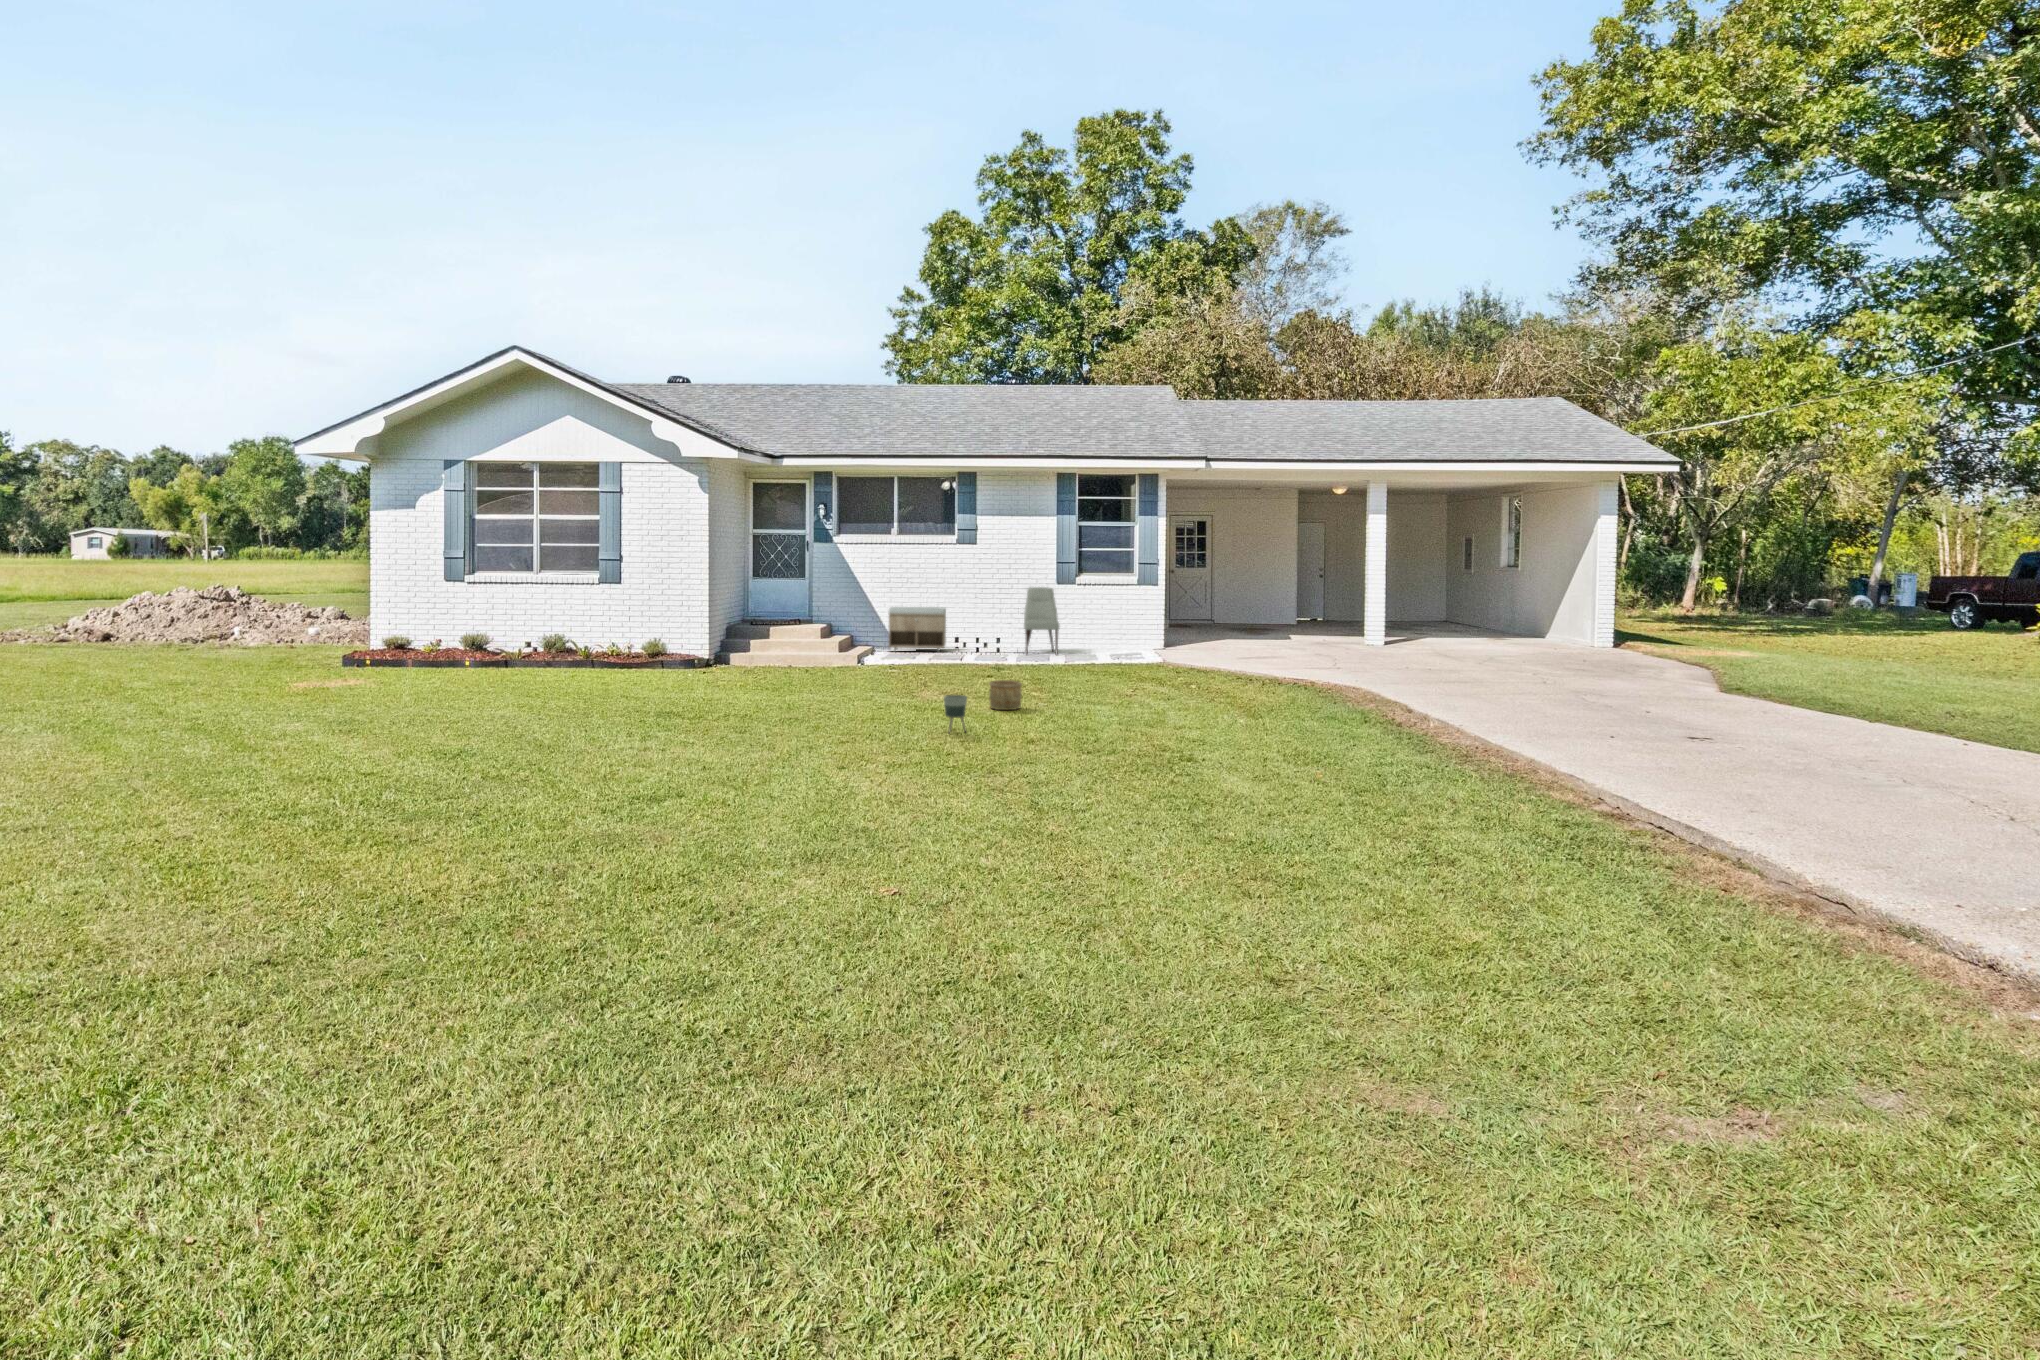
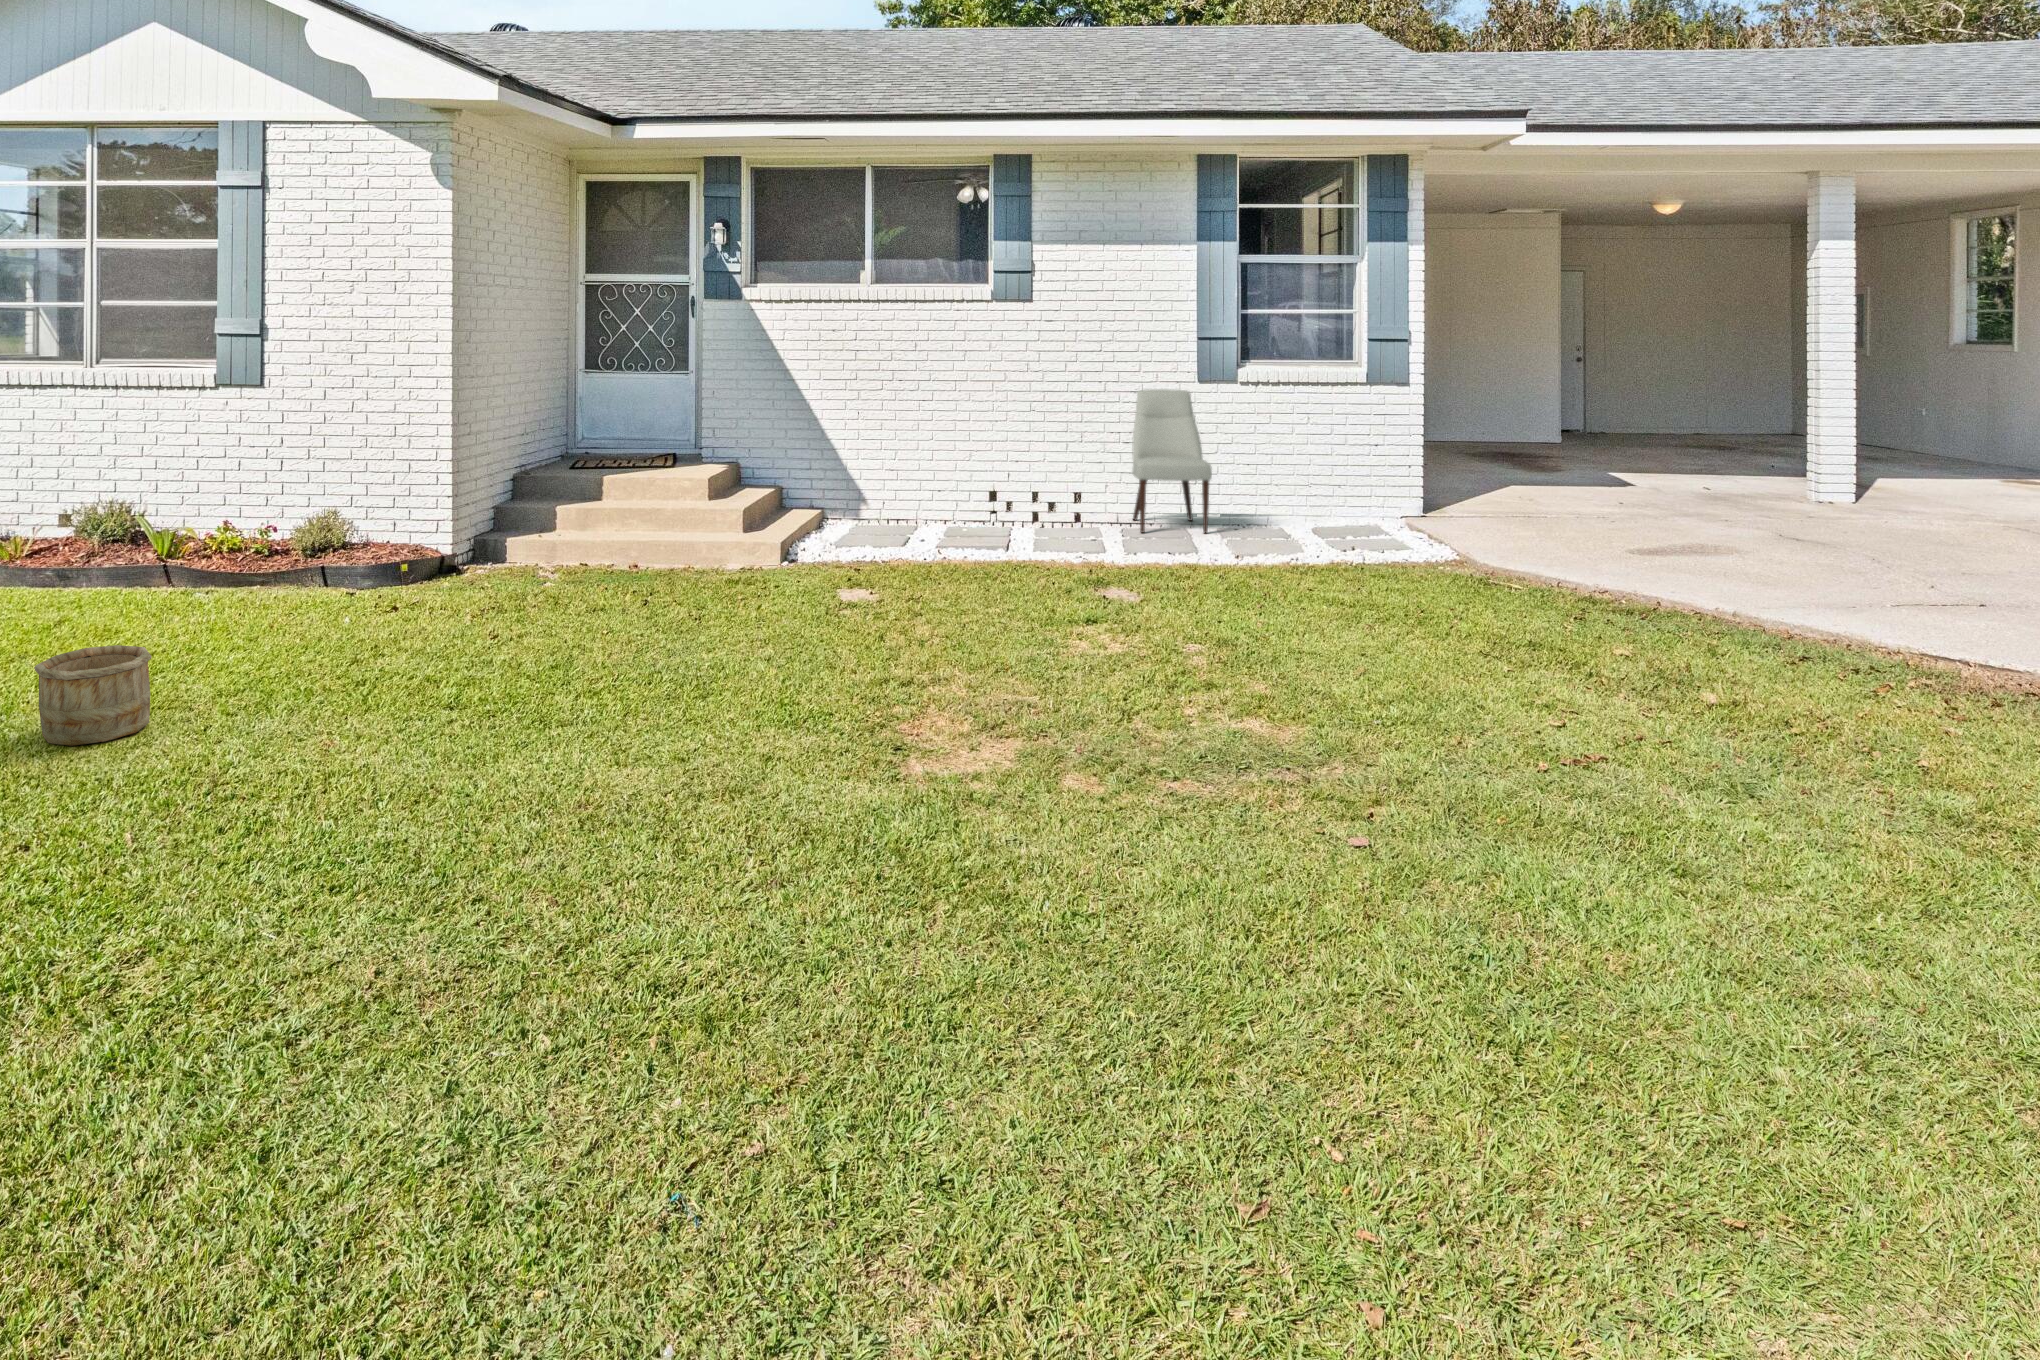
storage bench: present [888,607,946,651] -> none [851,430,969,526]
wooden bucket: present [989,680,1022,710] -> present [34,645,152,746]
planter: present [944,695,967,733] -> none [1037,902,1147,1116]

